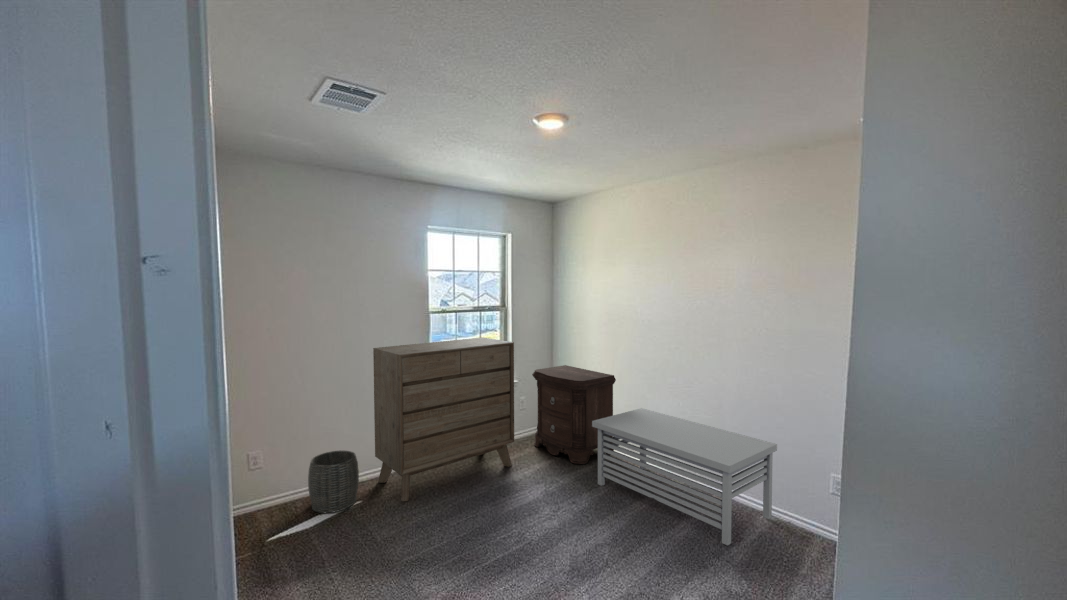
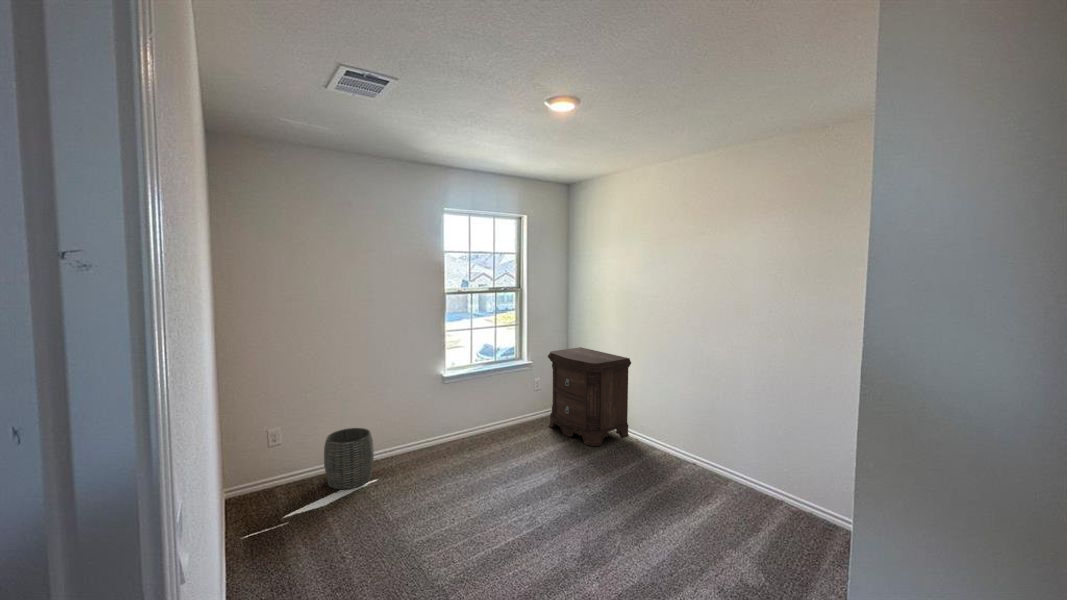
dresser: present [373,337,514,501] -> none [389,319,529,479]
storage bench: present [592,408,777,546] -> none [607,392,801,538]

